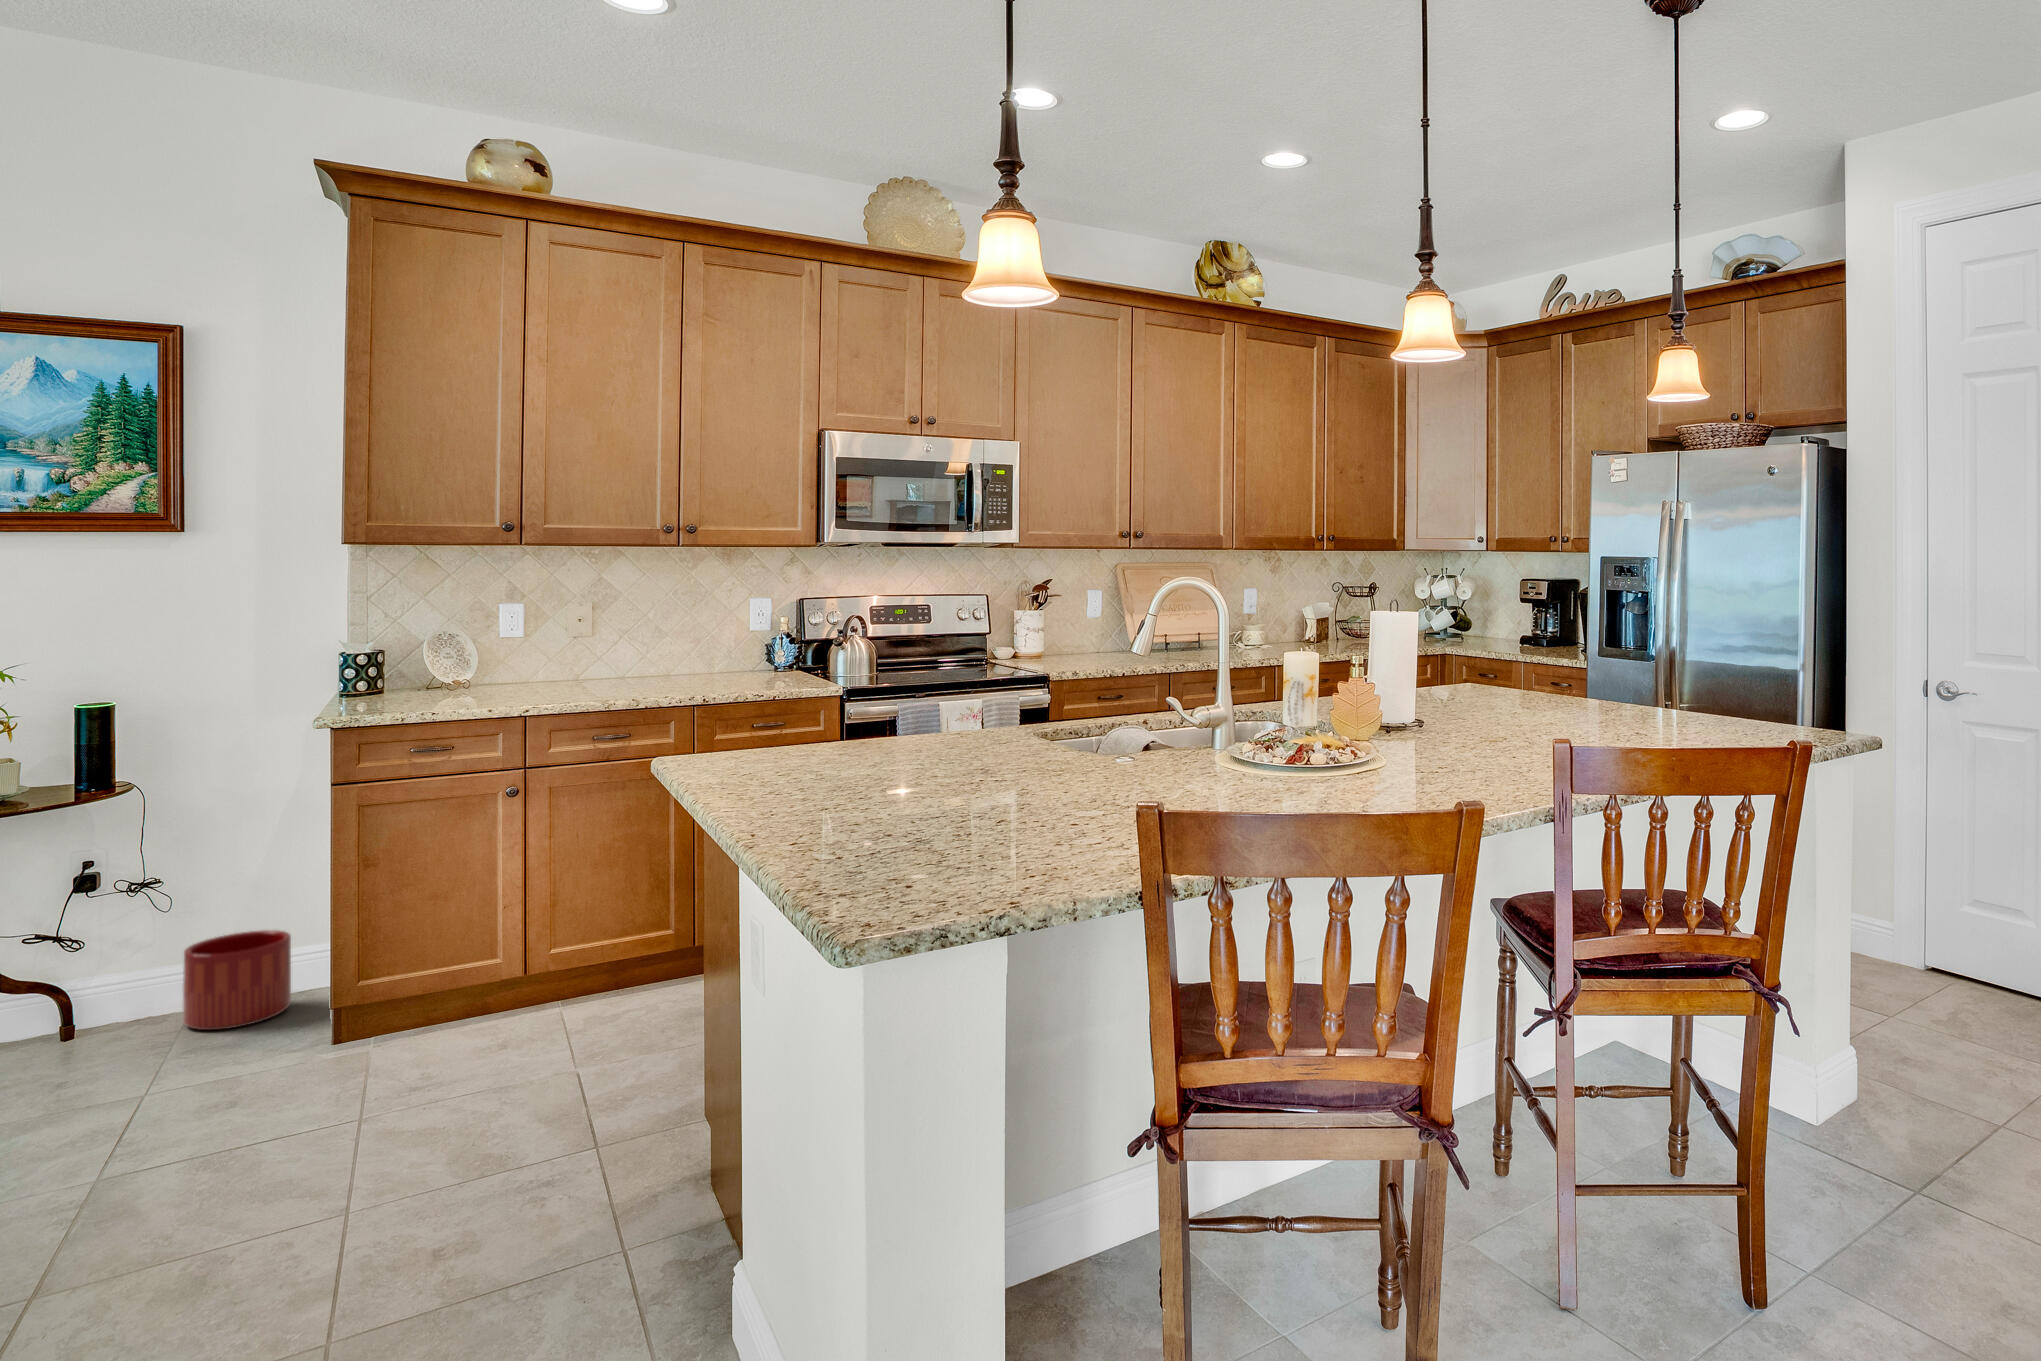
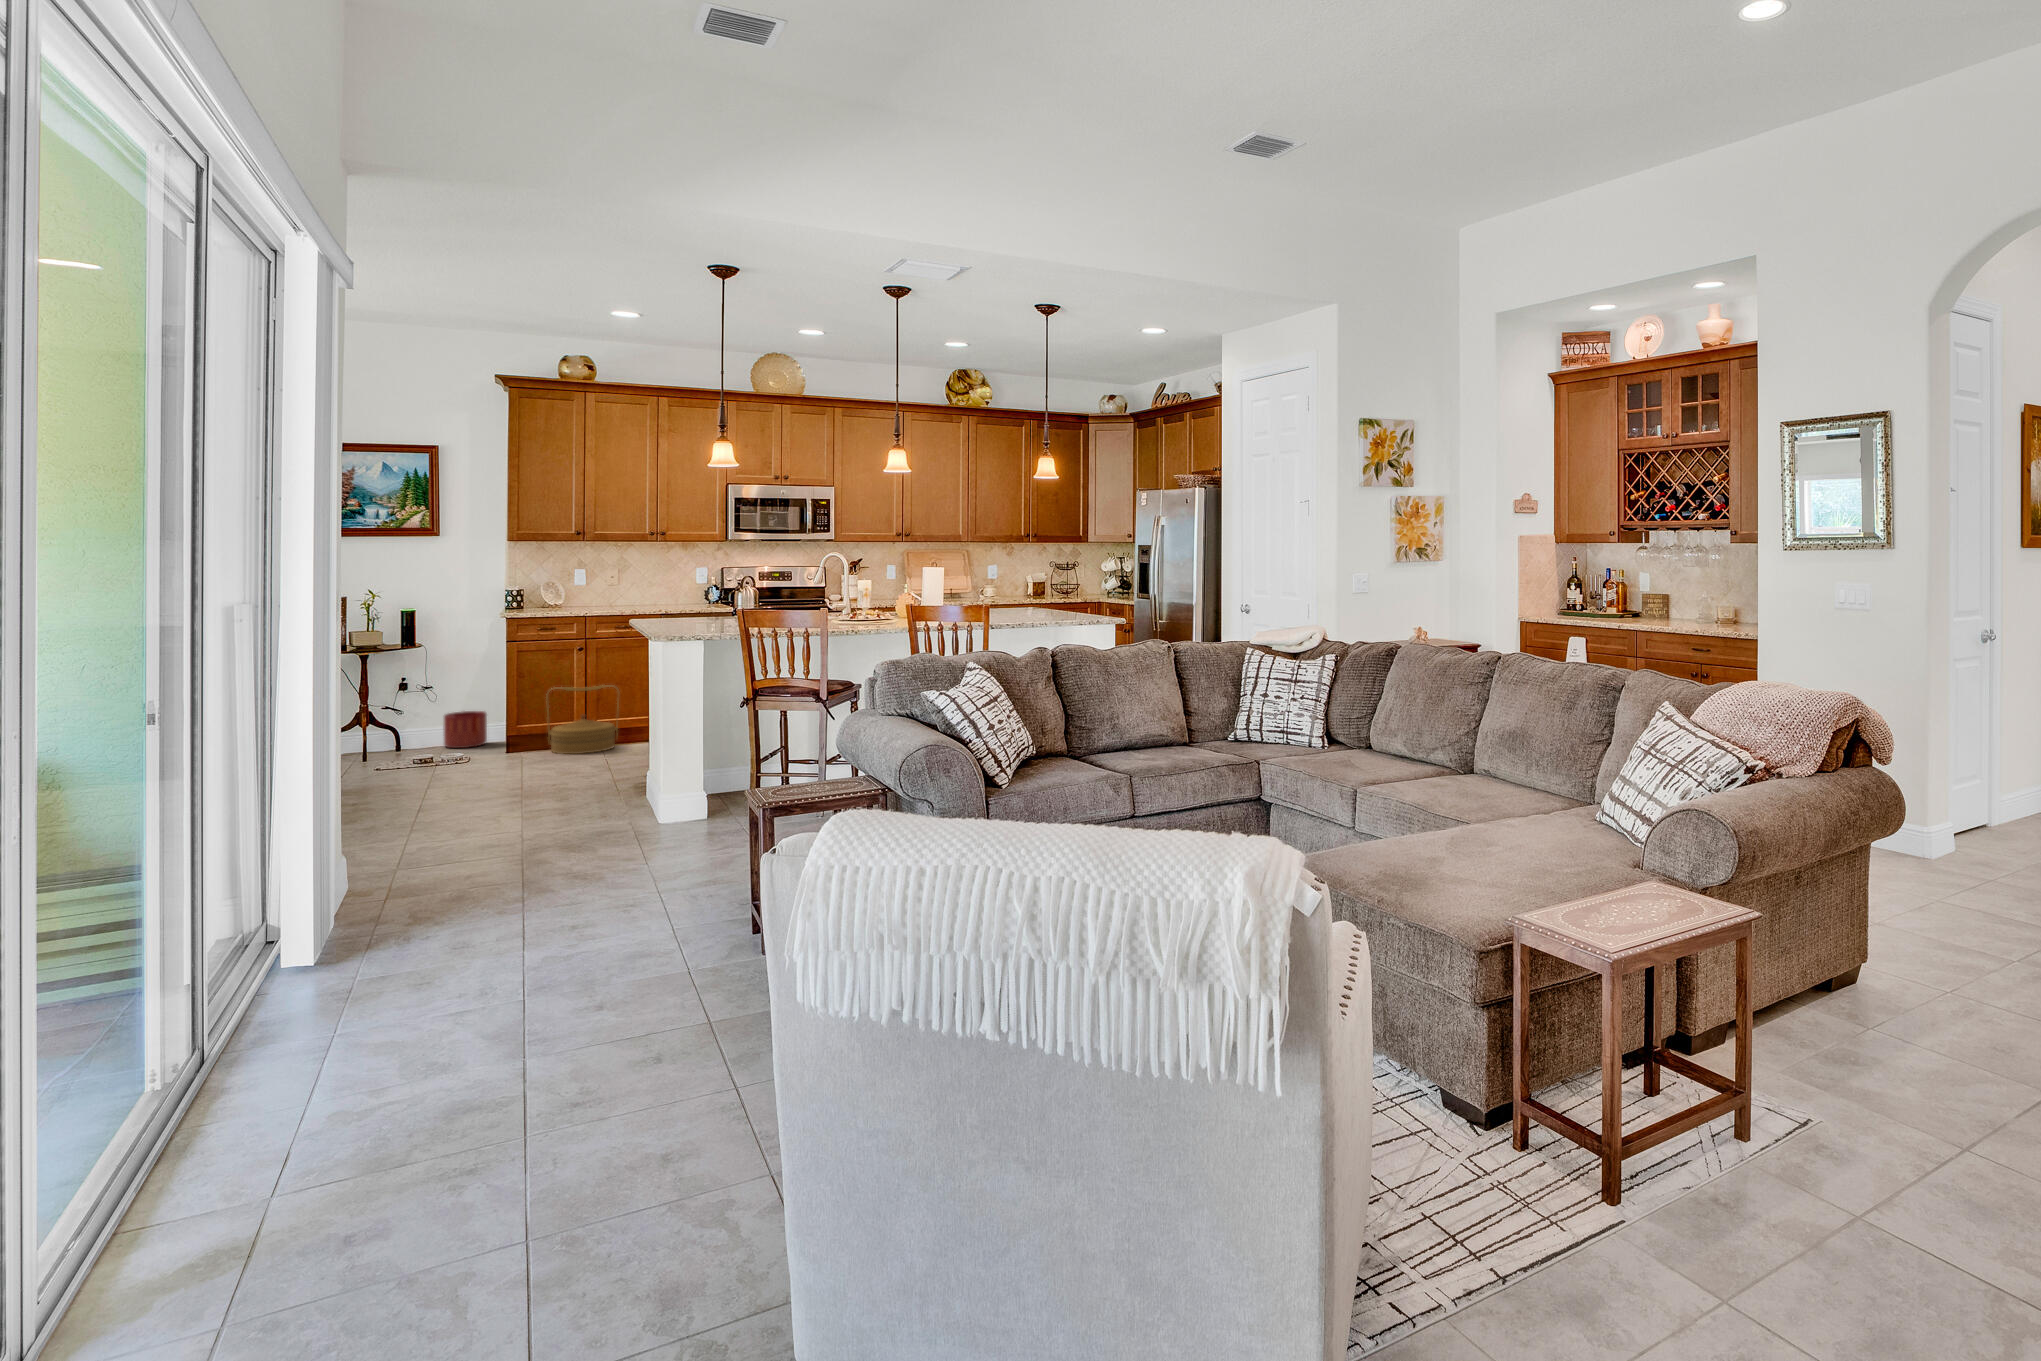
woven basket: none [428,871,601,1051] -> present [547,685,618,754]

